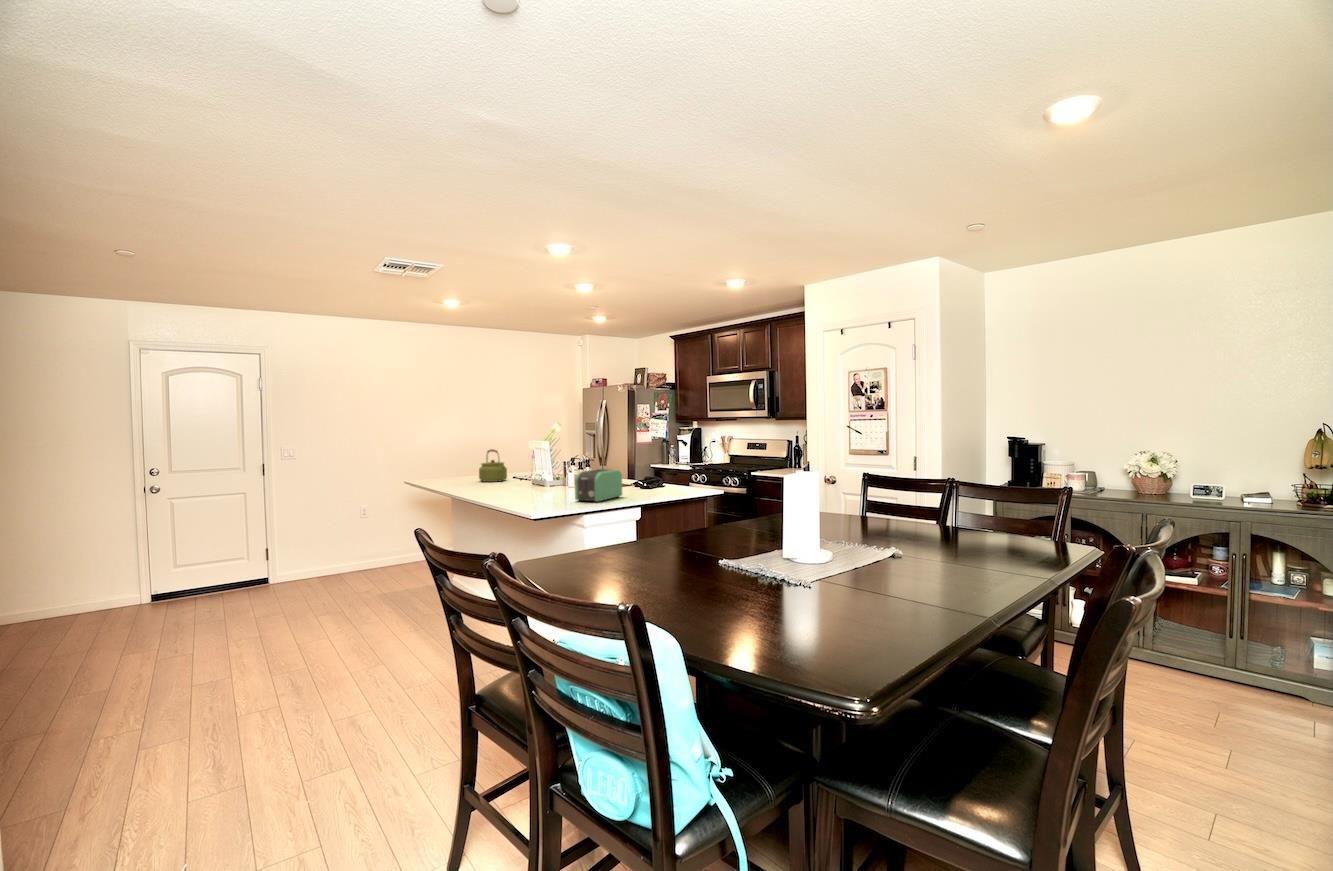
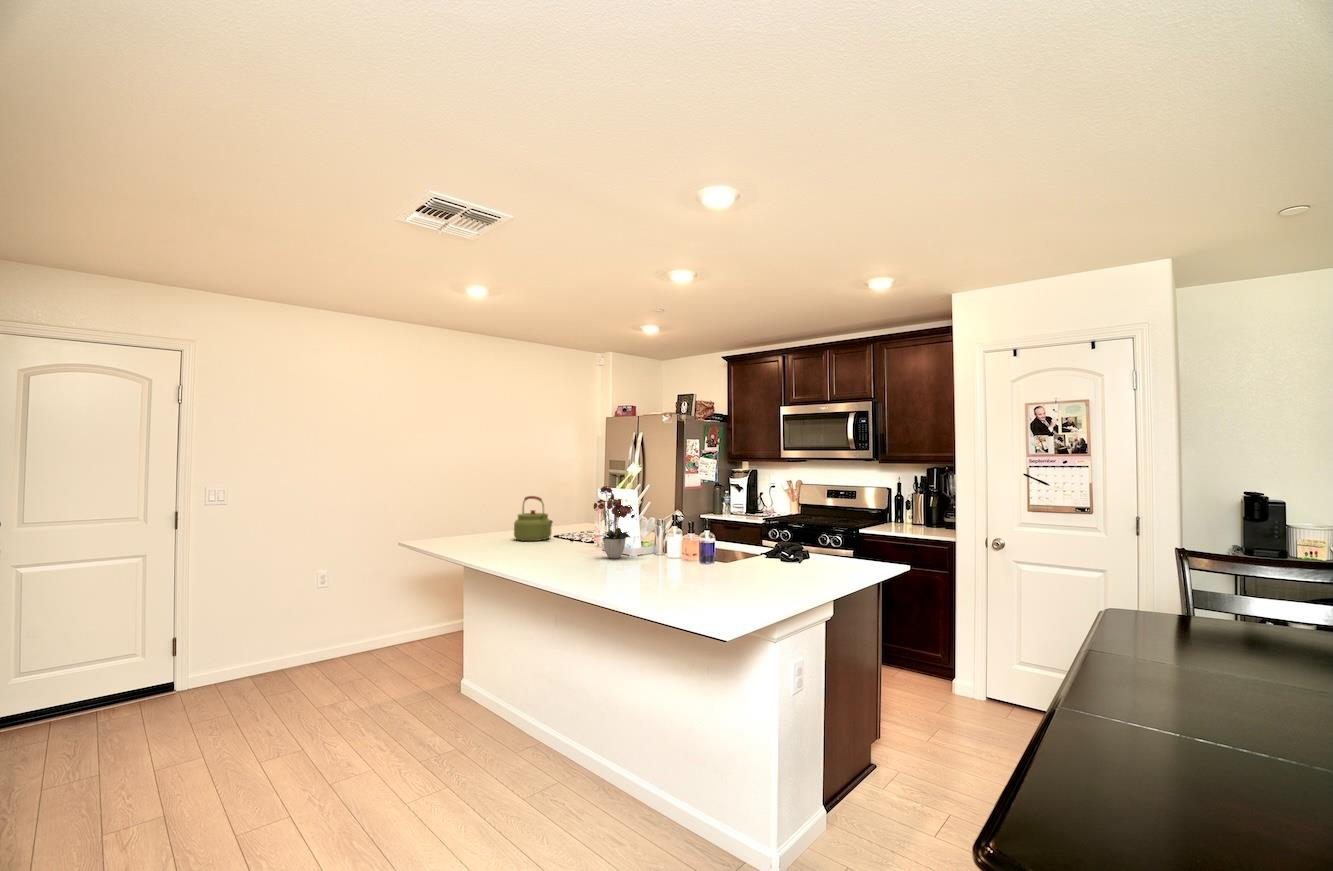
flower arrangement: none [512,437,548,490] -> present [593,486,635,558]
toaster: present [575,469,622,502] -> none [734,535,787,589]

